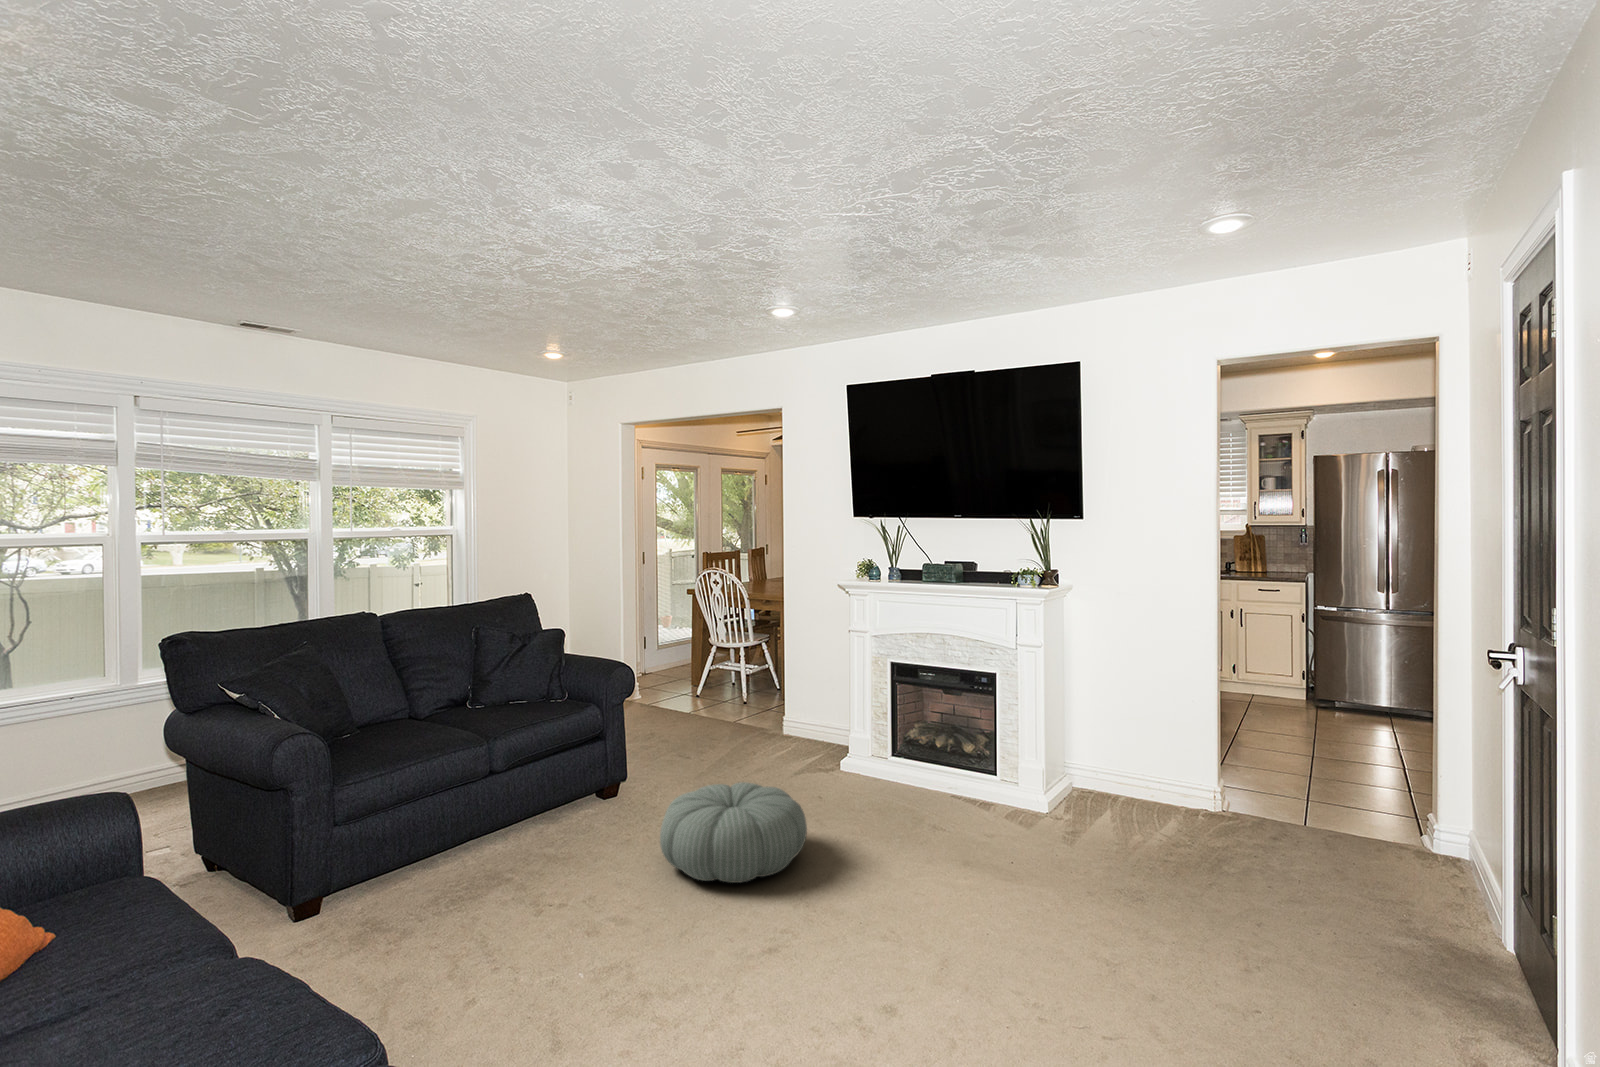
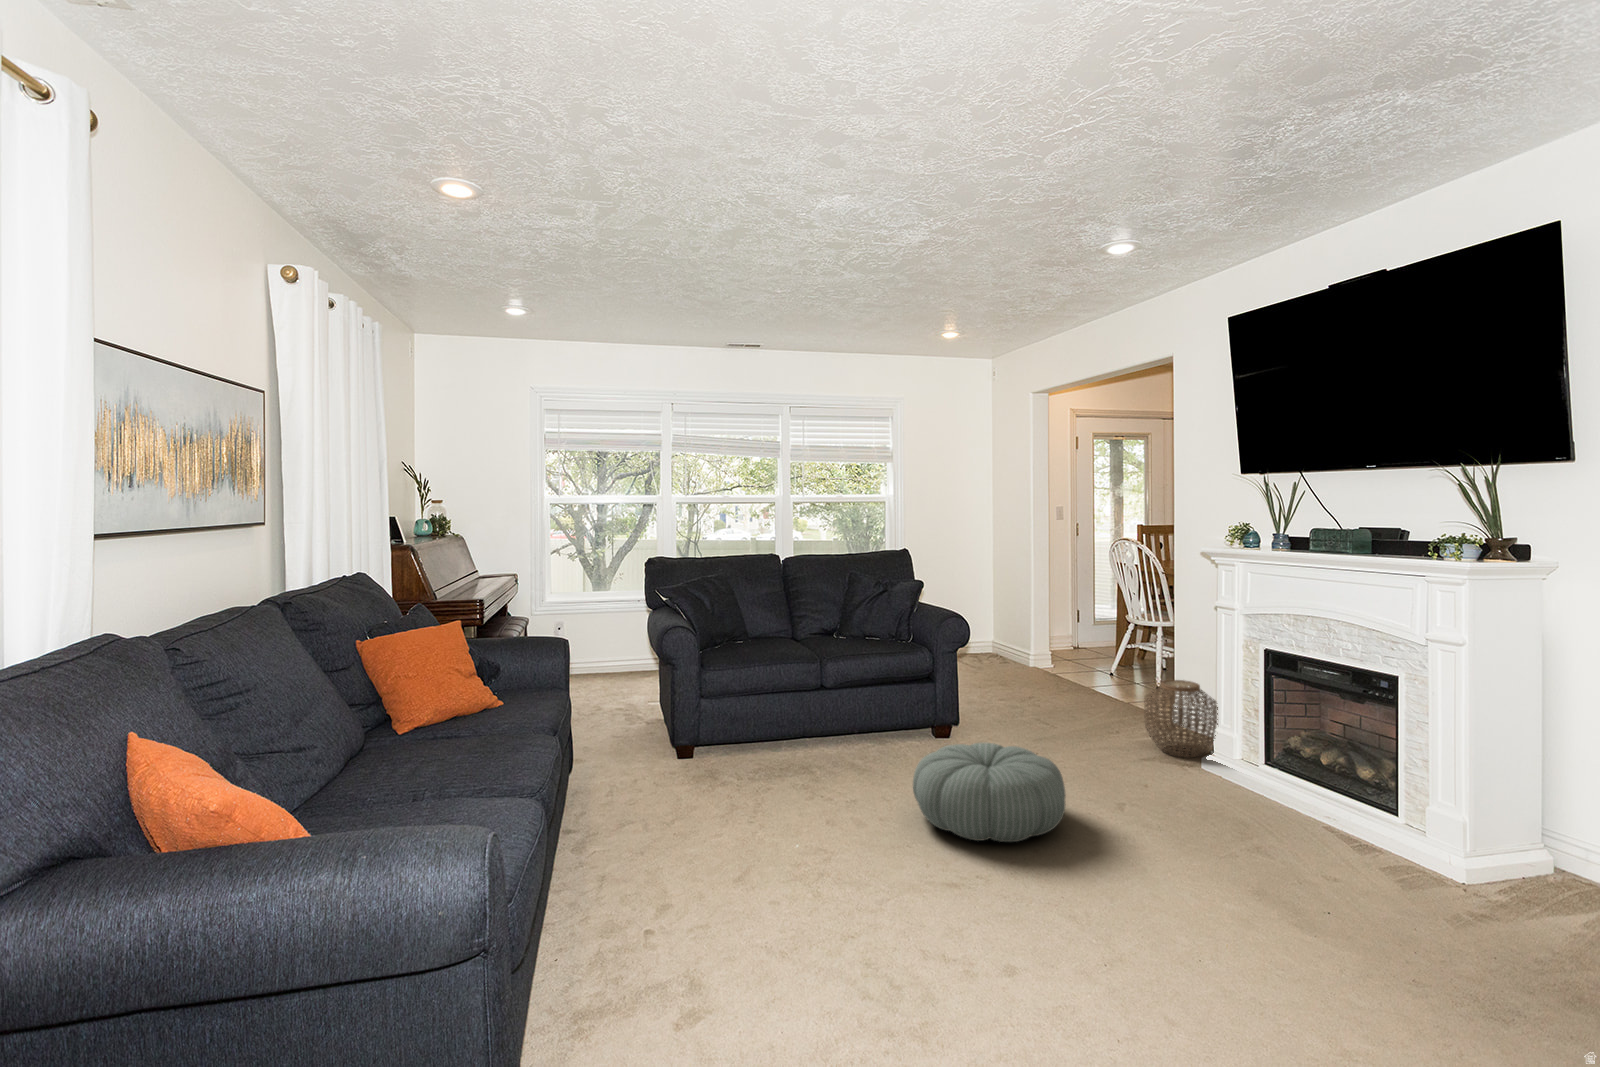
woven basket: none [786,696,843,763] -> present [1144,680,1218,757]

